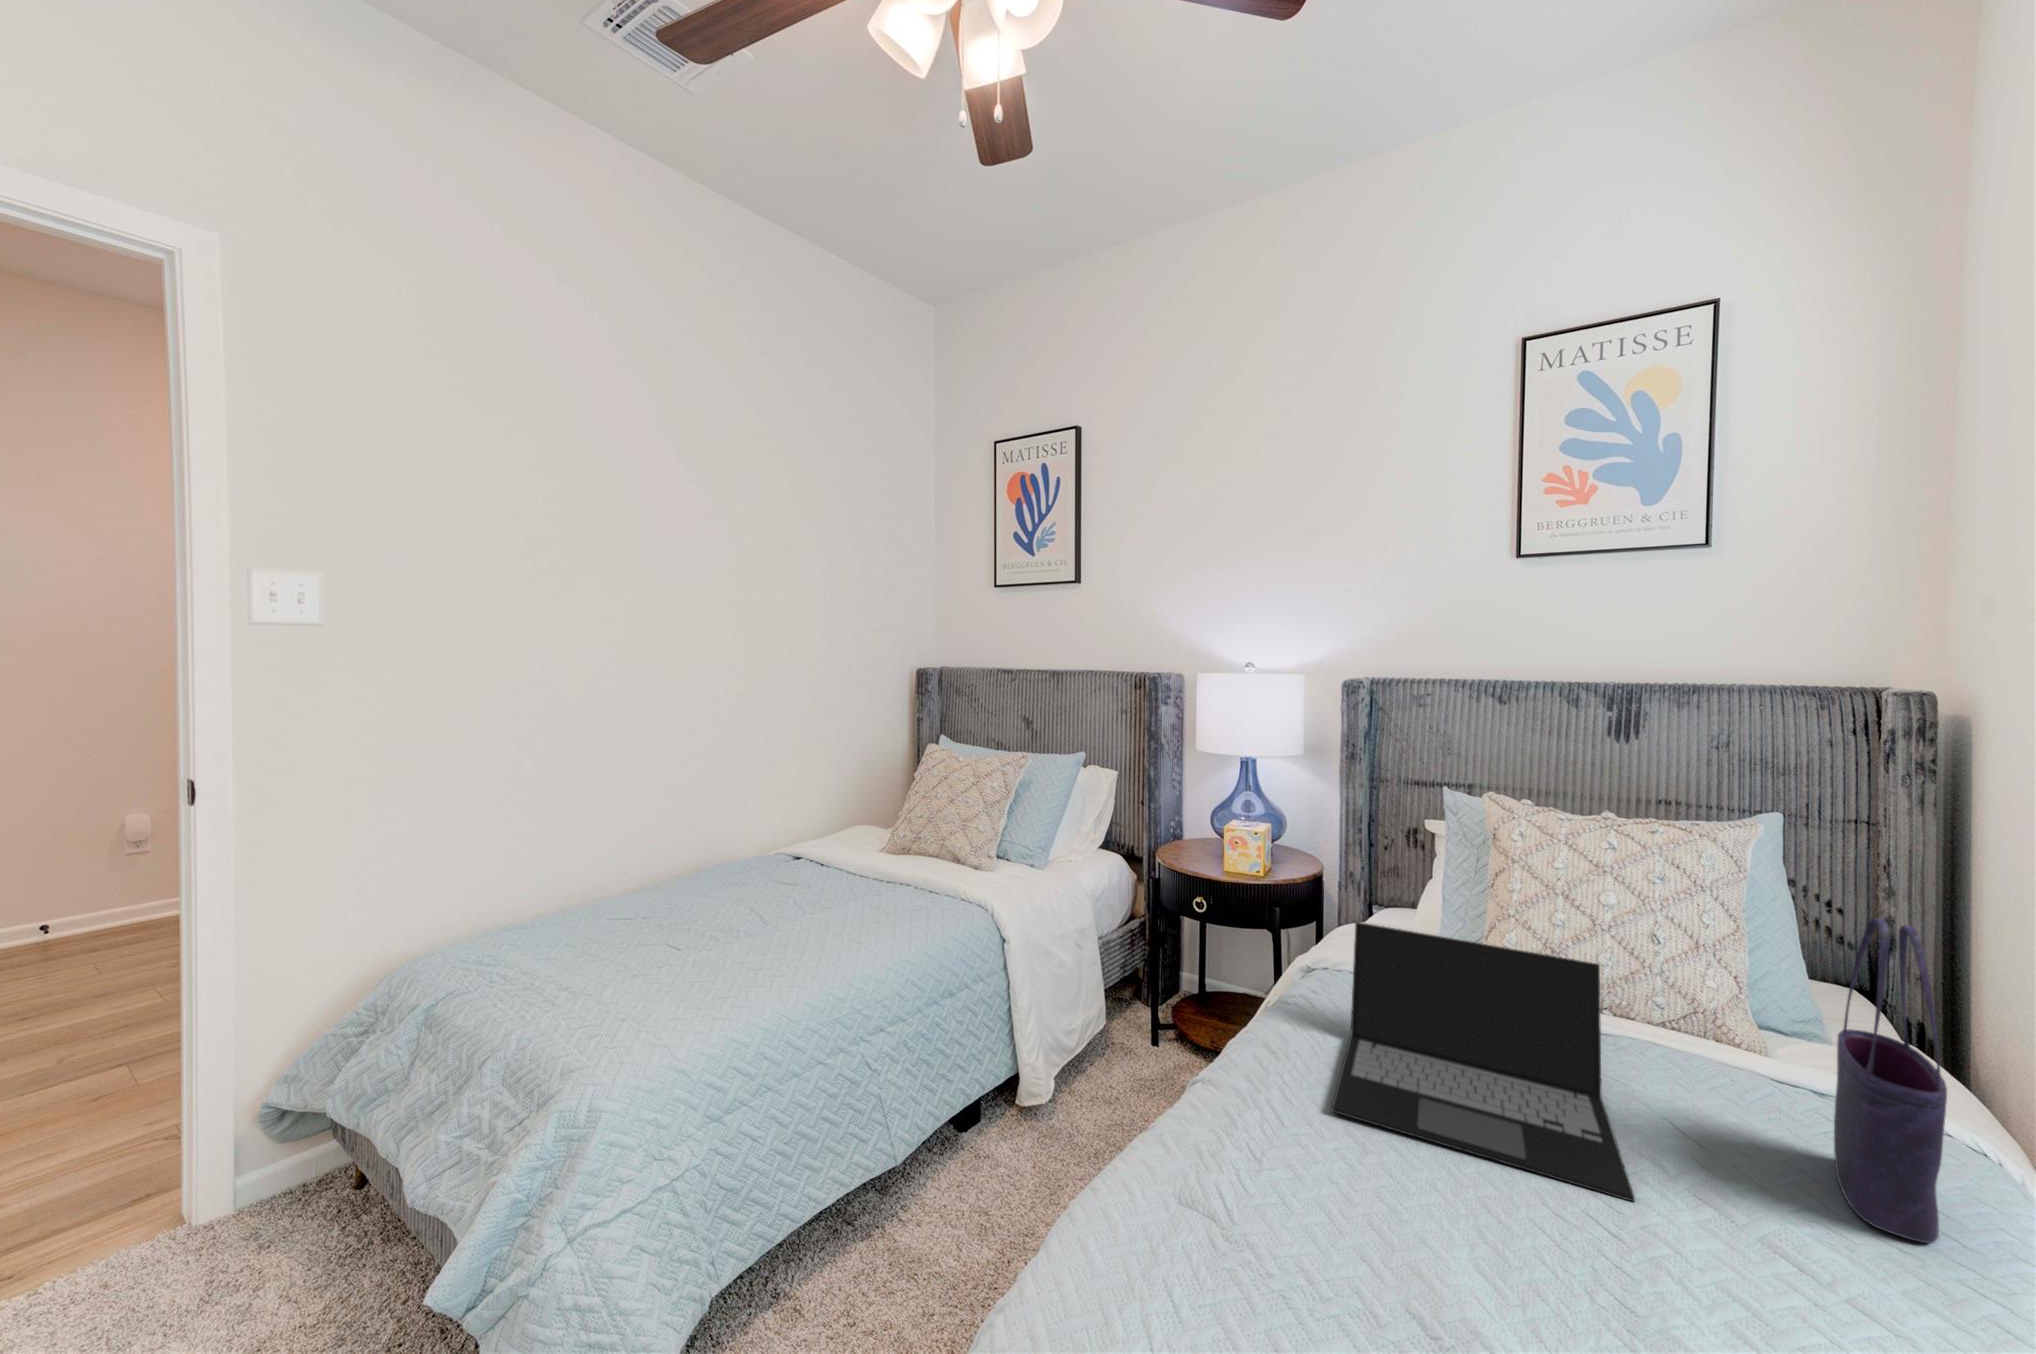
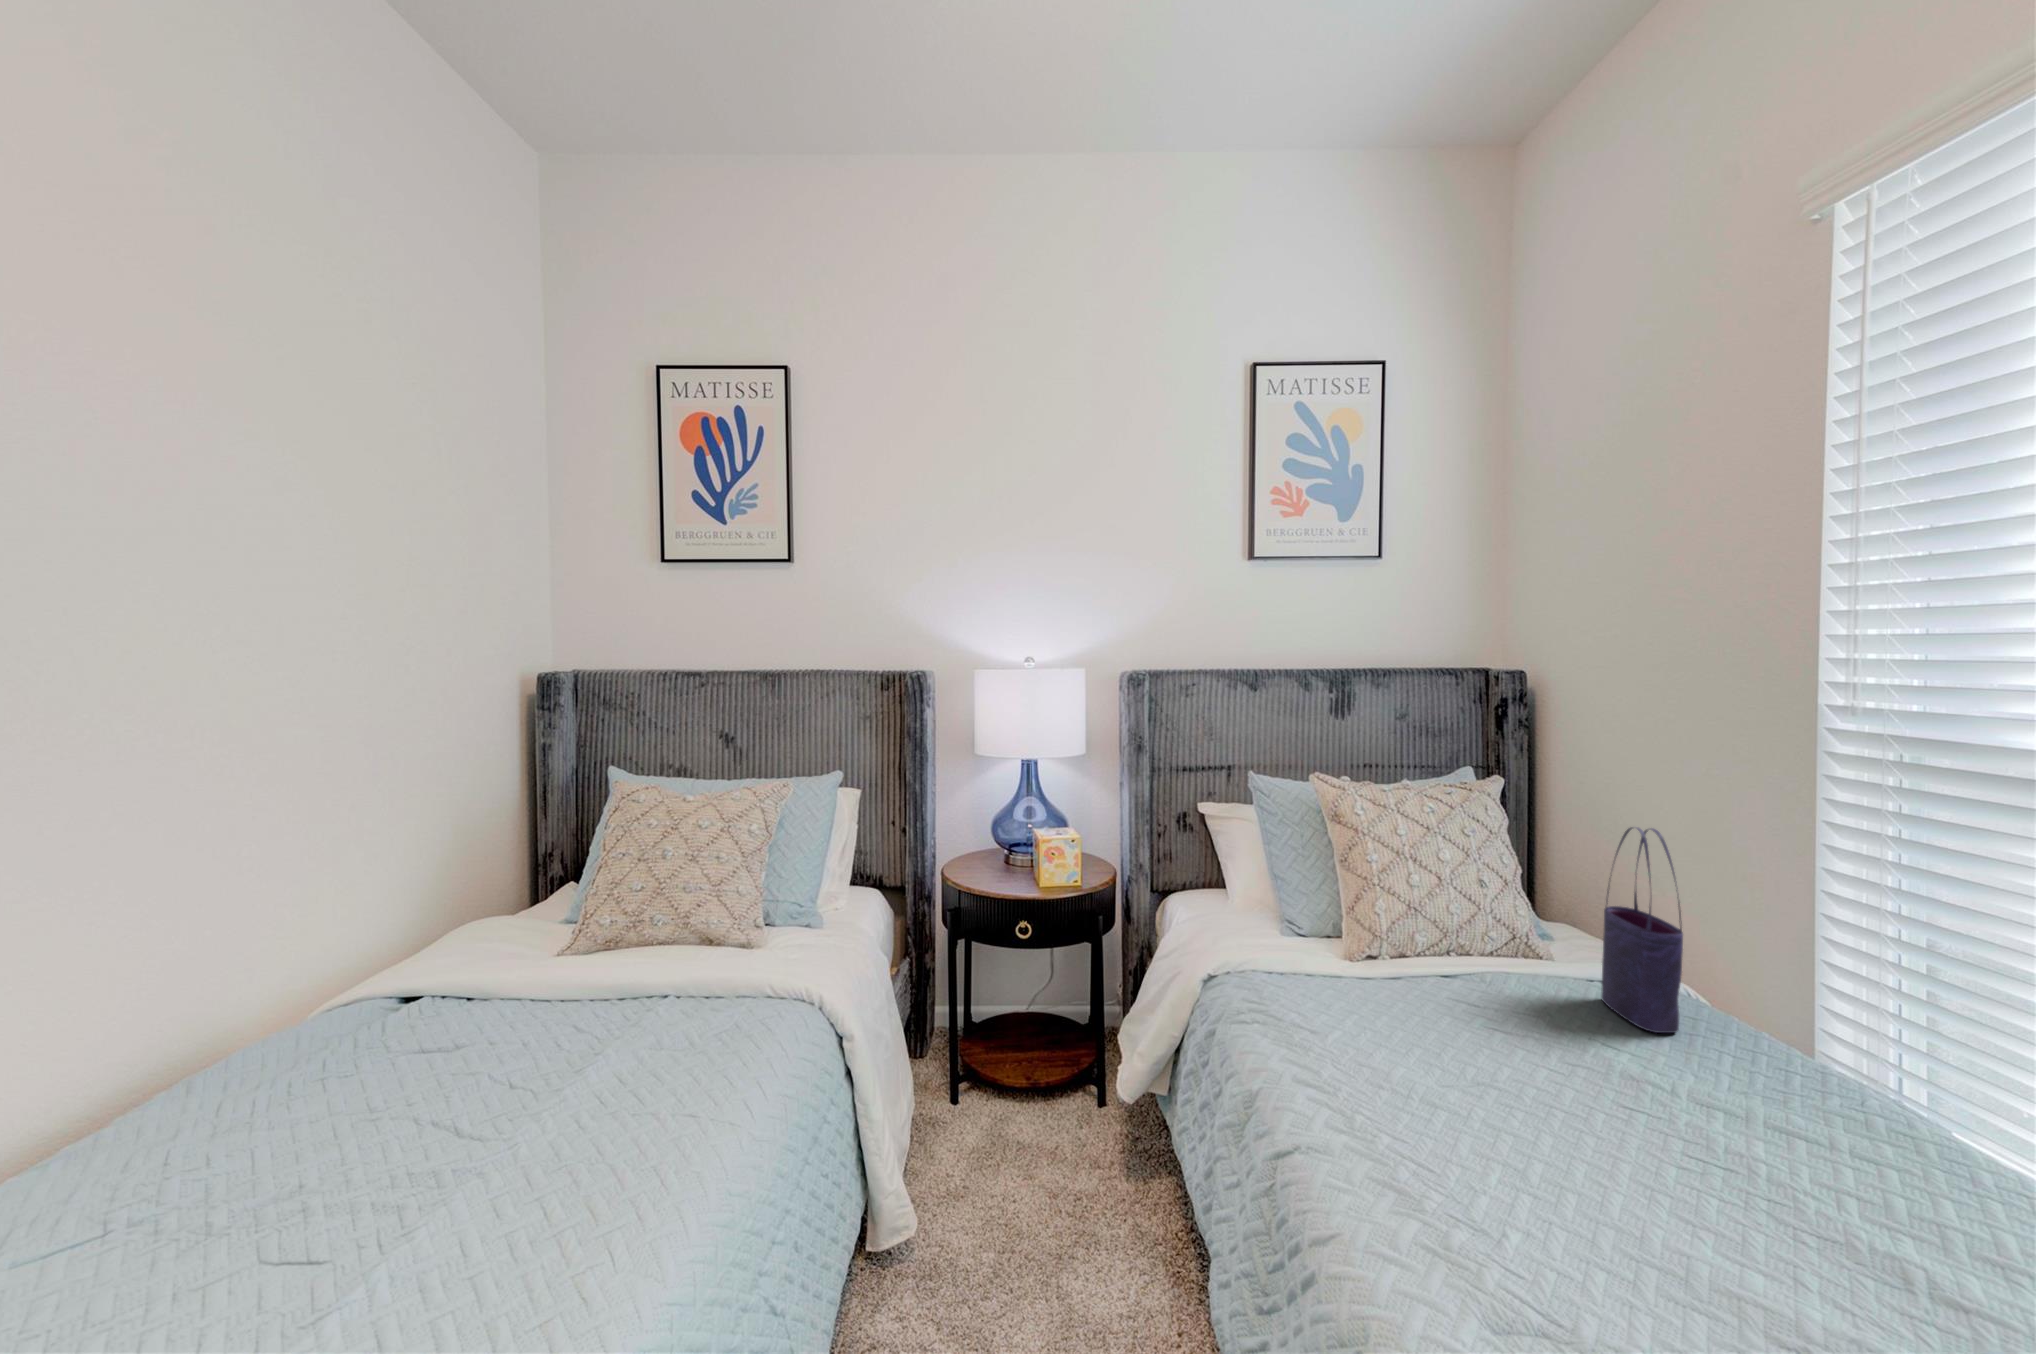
laptop: present [1331,922,1635,1201] -> none [1285,898,1560,1075]

